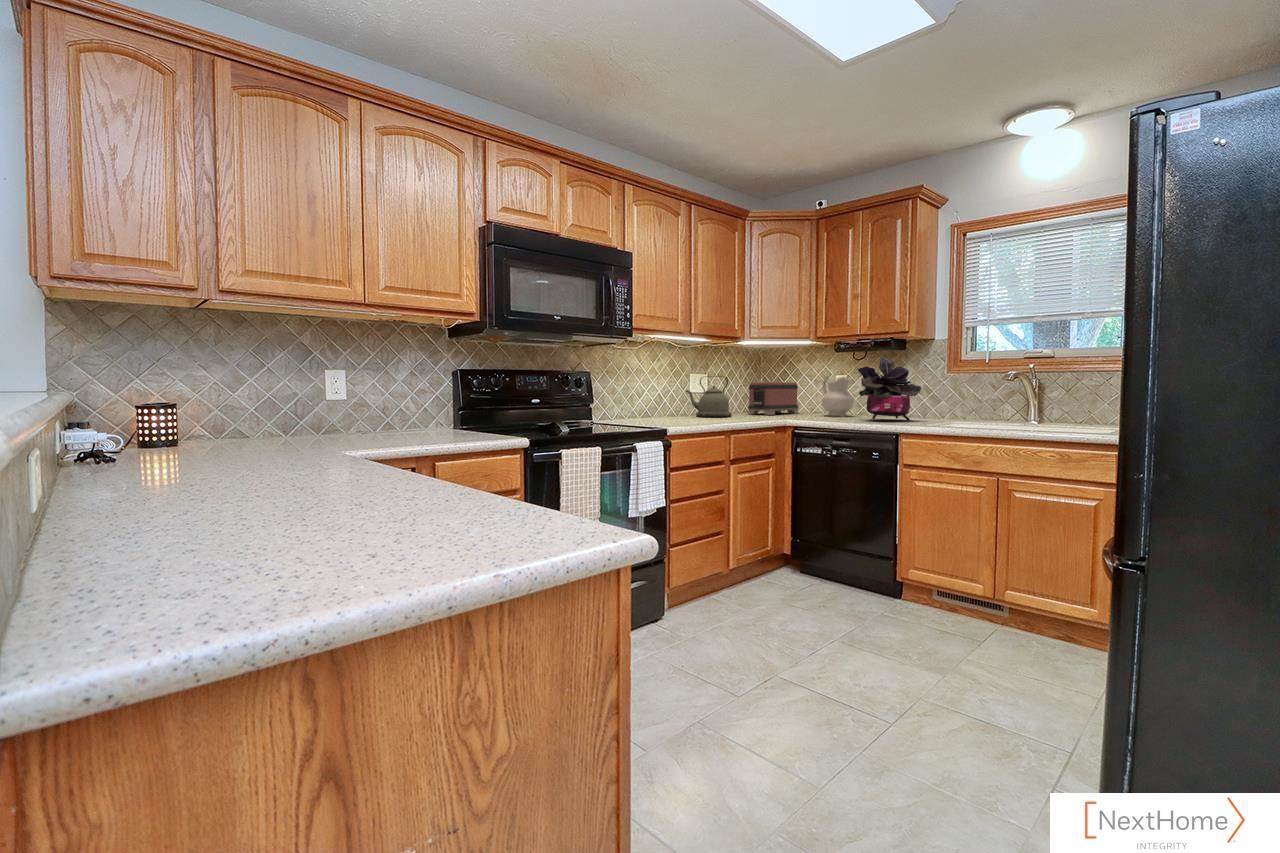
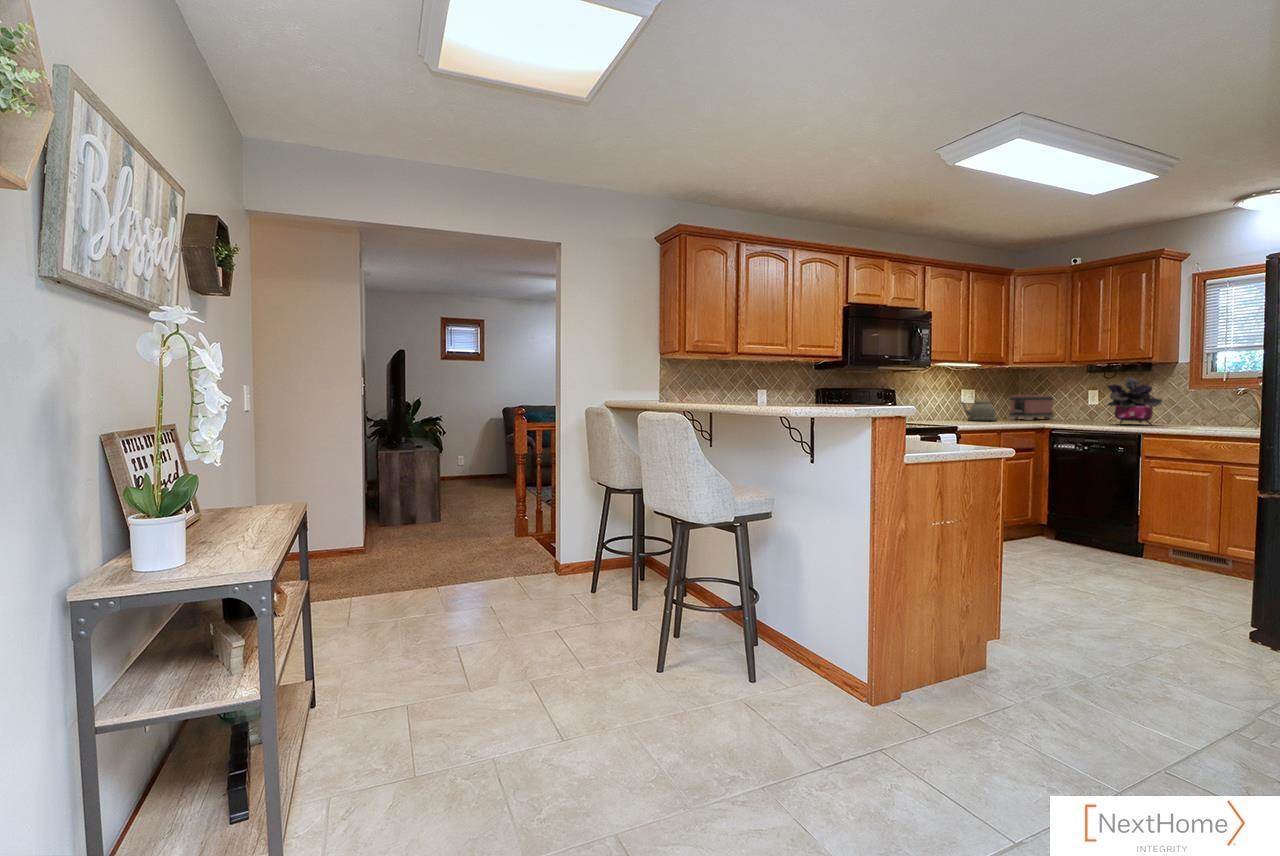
ceramic pitcher: present [821,376,854,416] -> none [1075,391,1104,422]

